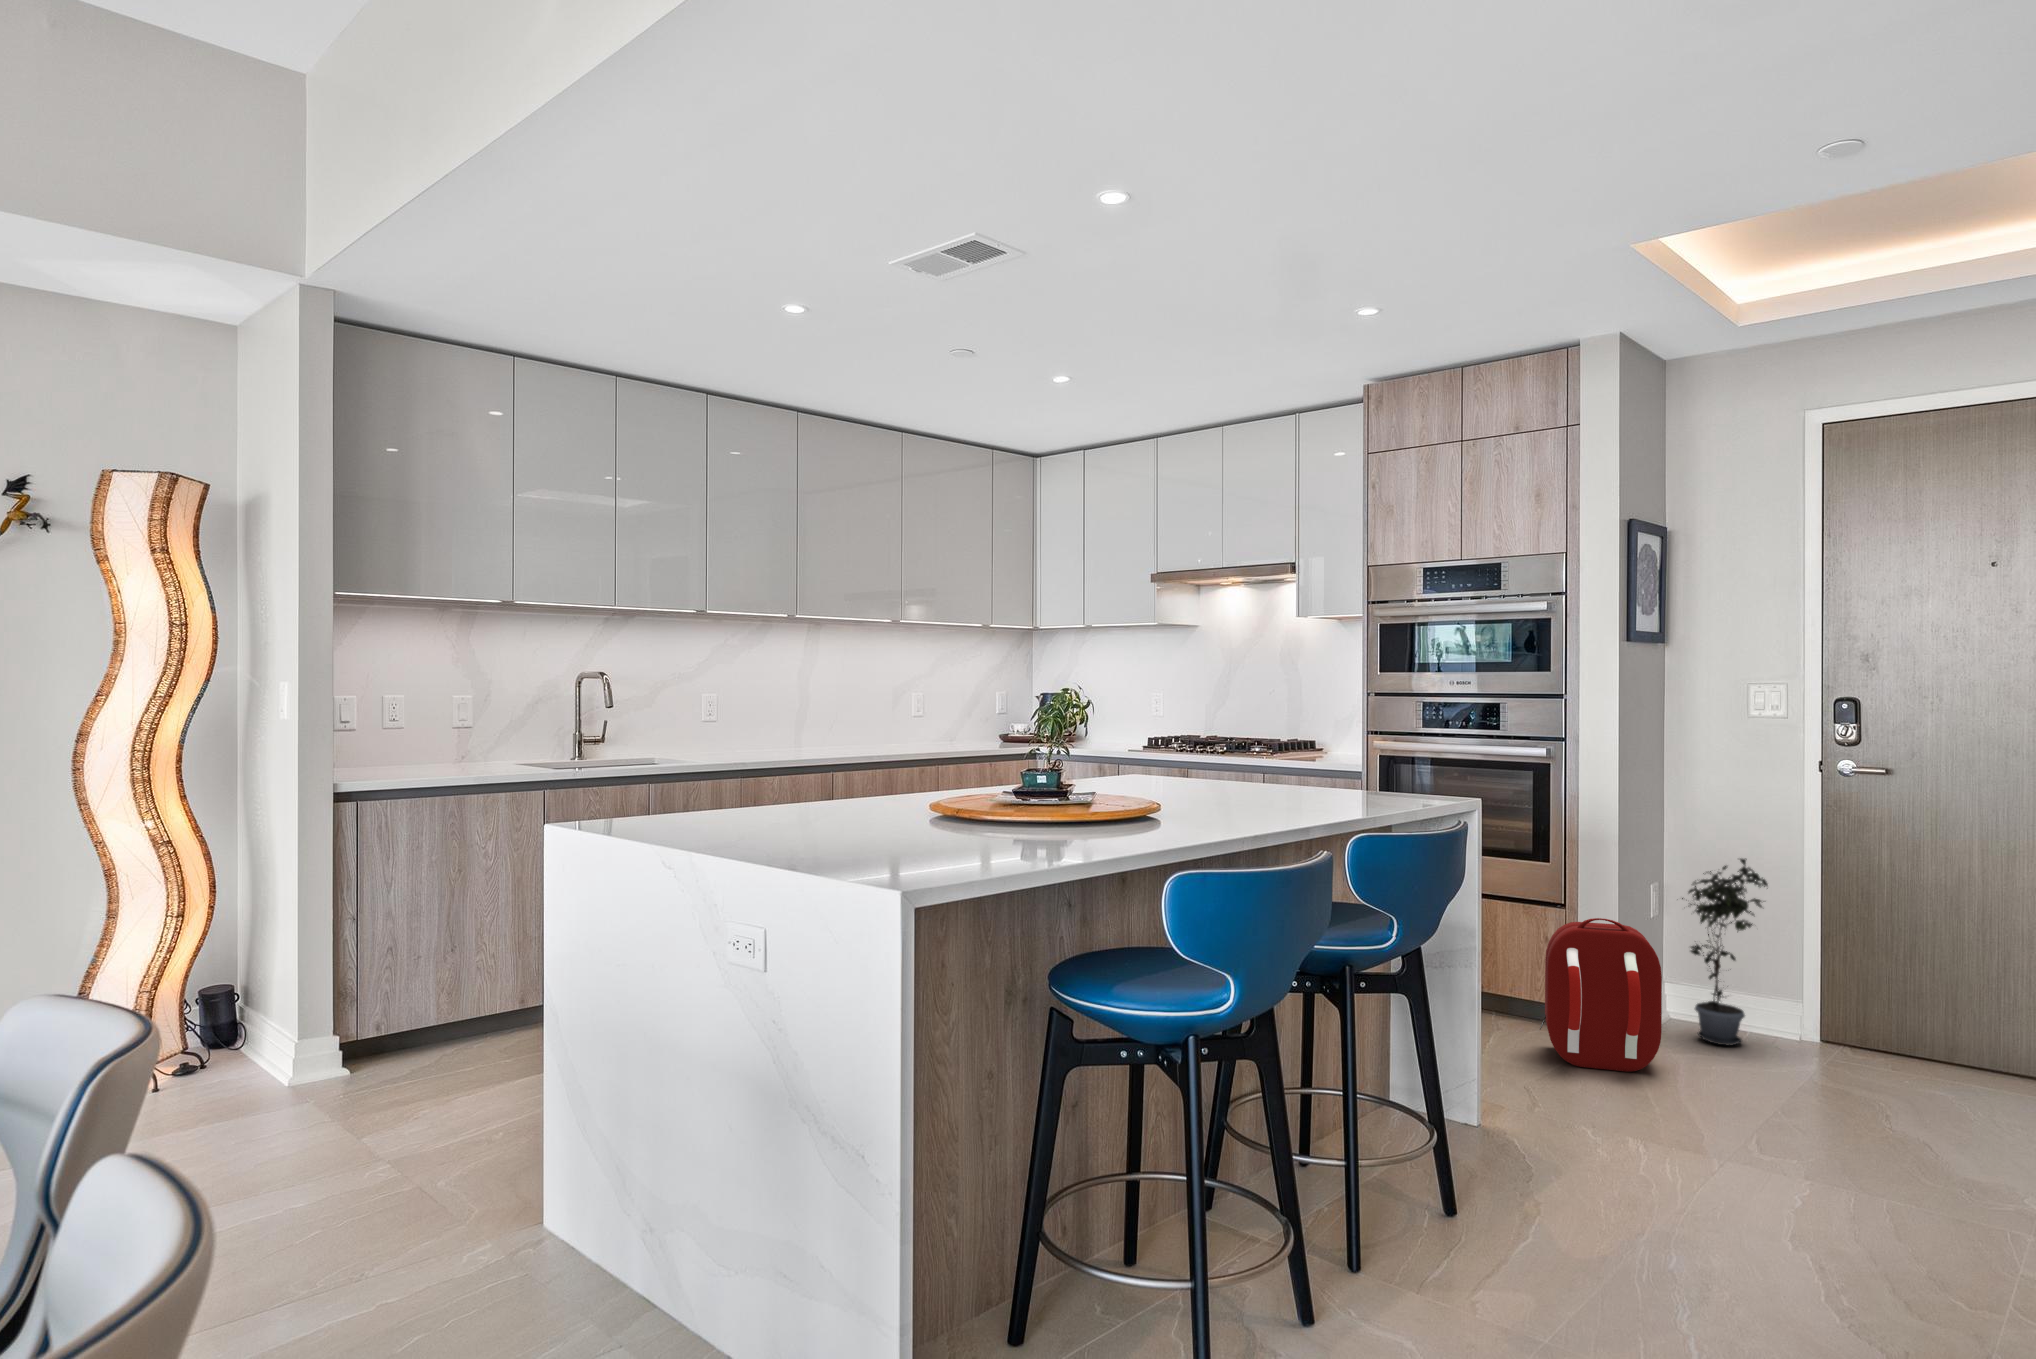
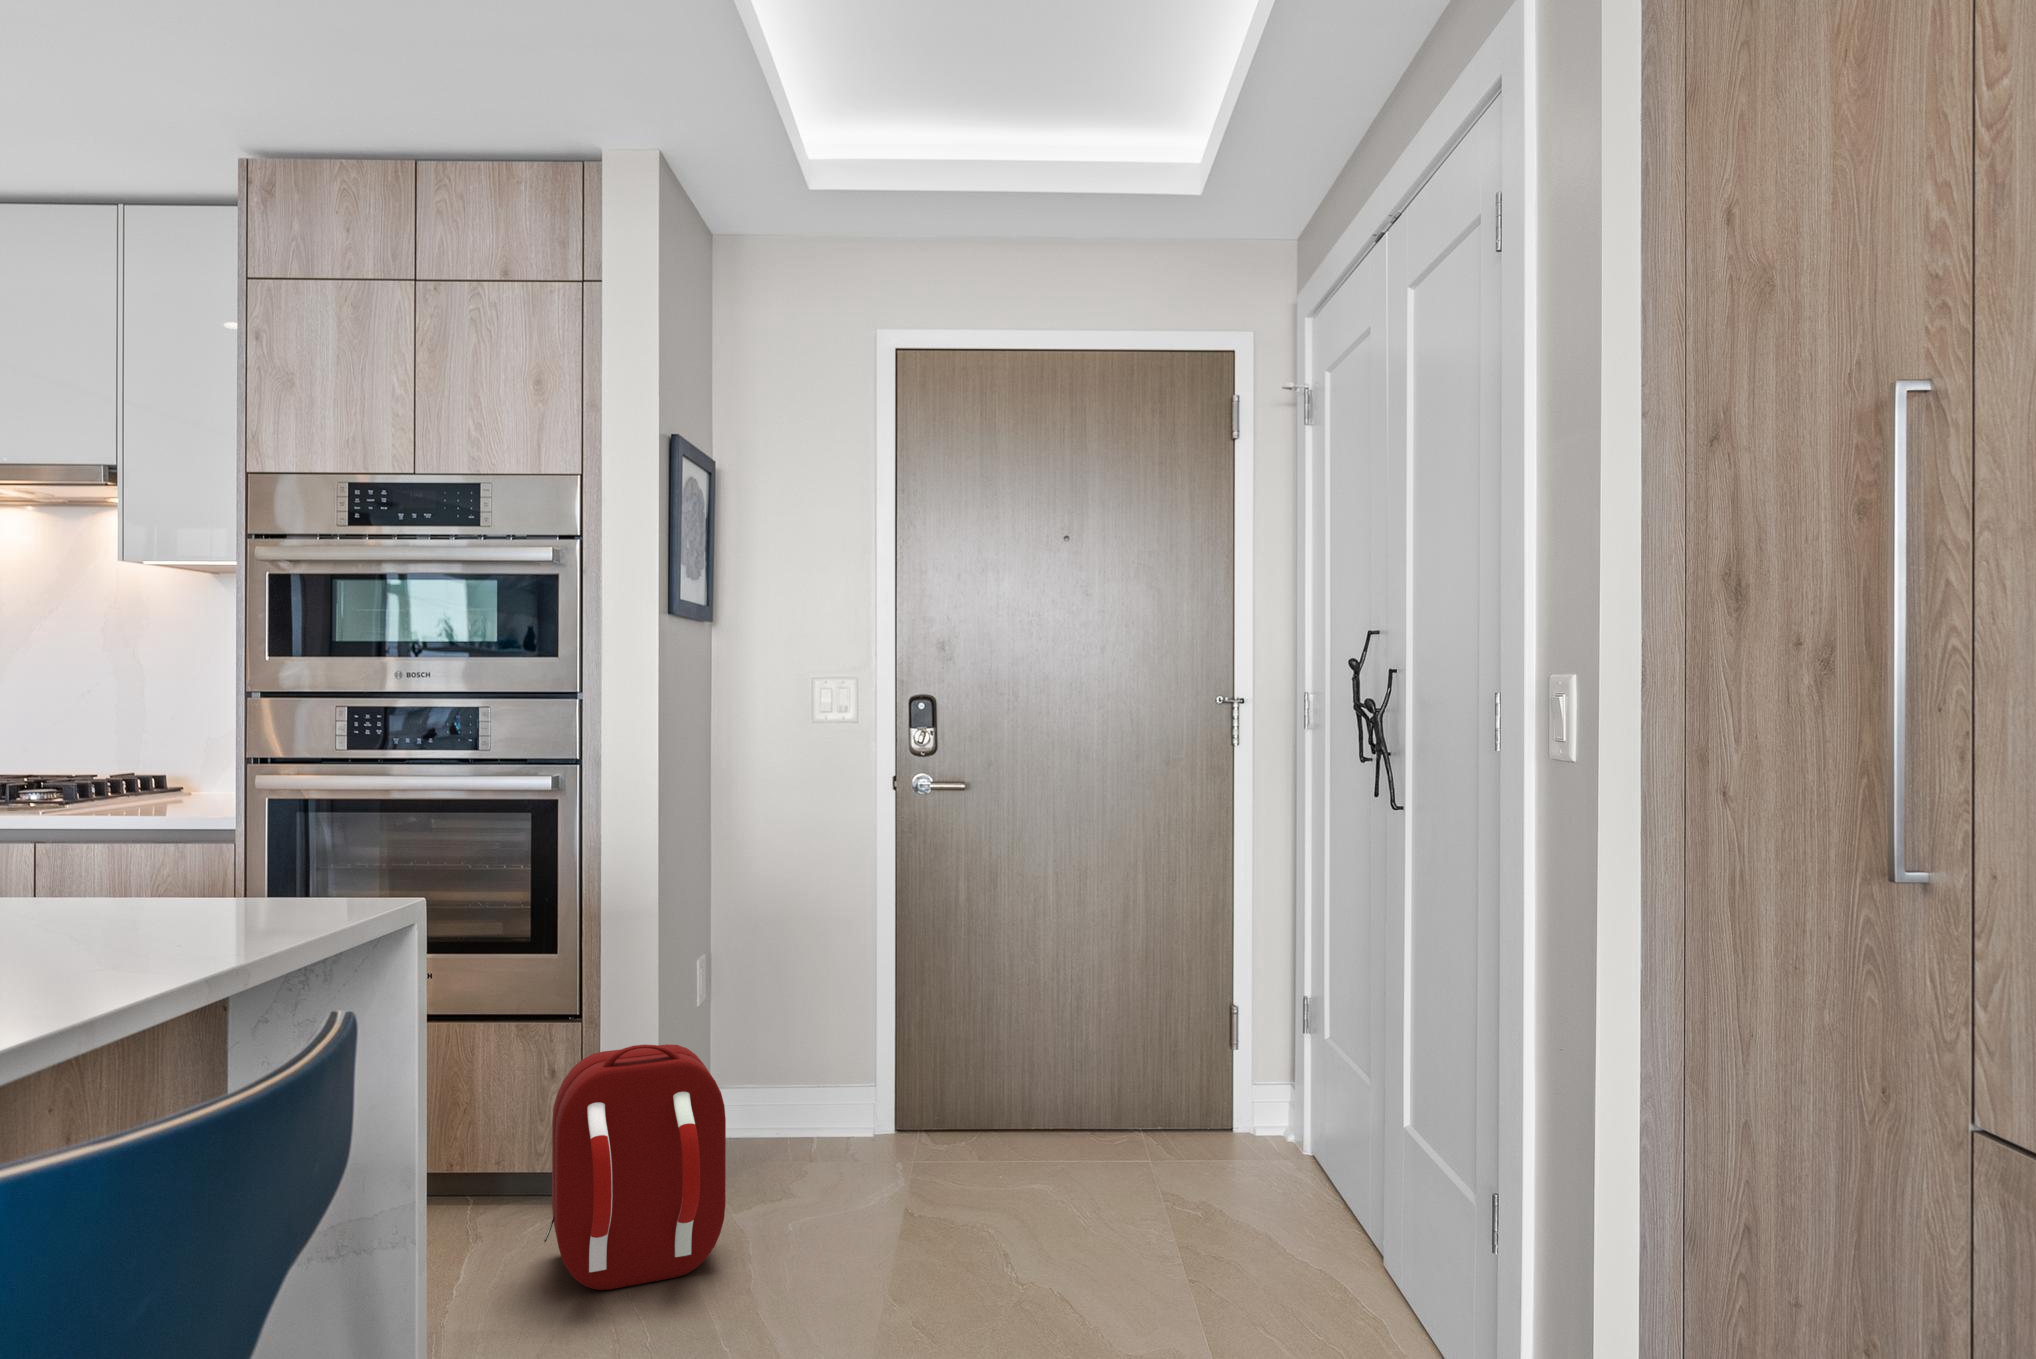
potted plant: present [1682,859,1768,1045] -> none [731,912,843,1176]

